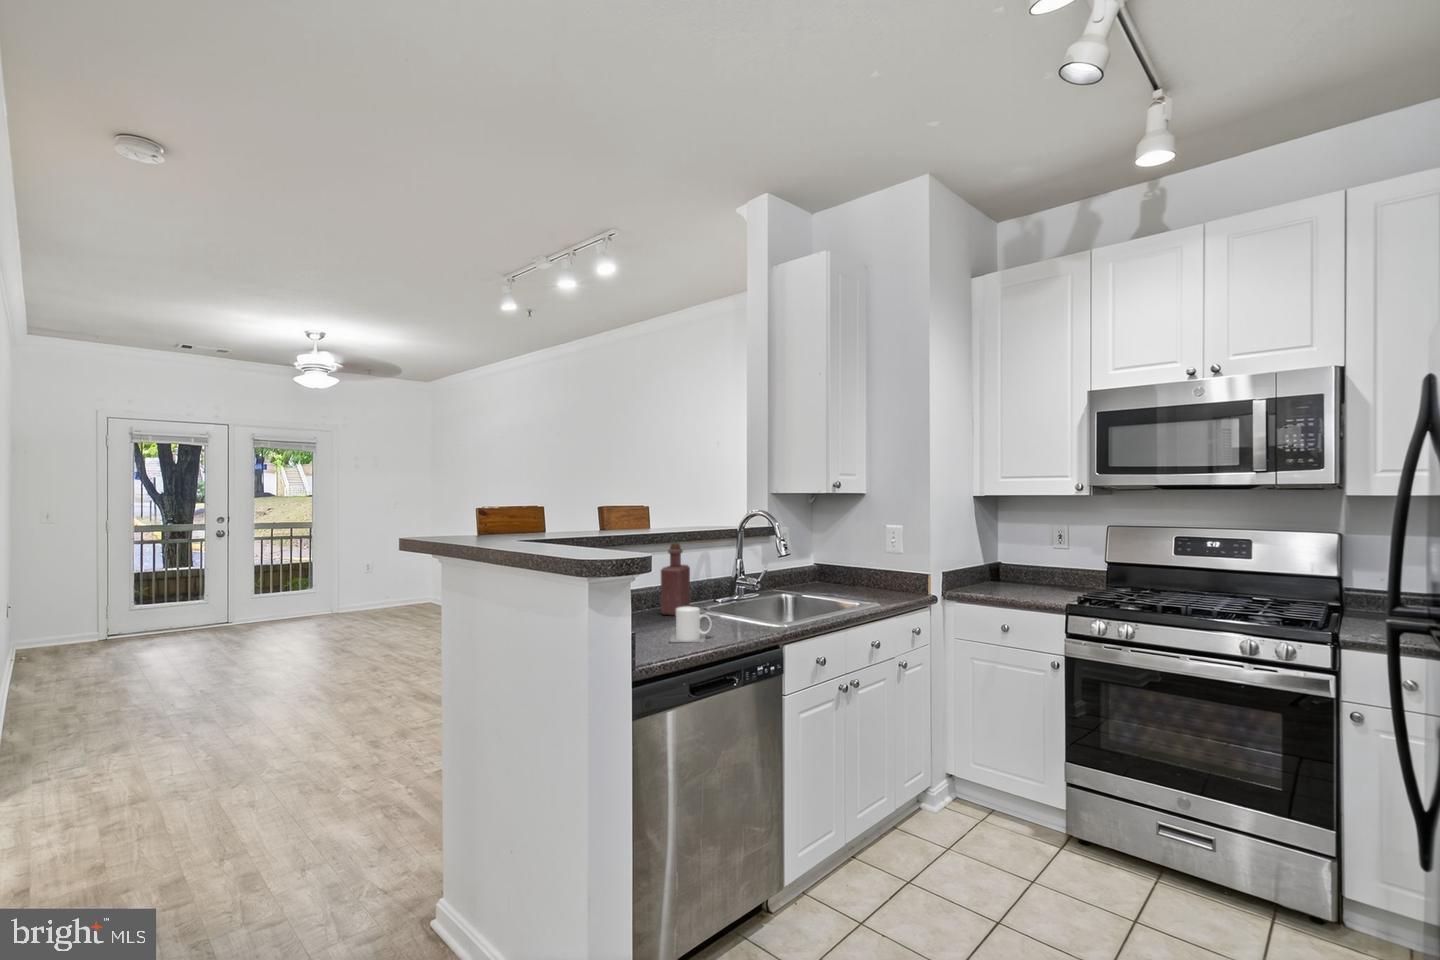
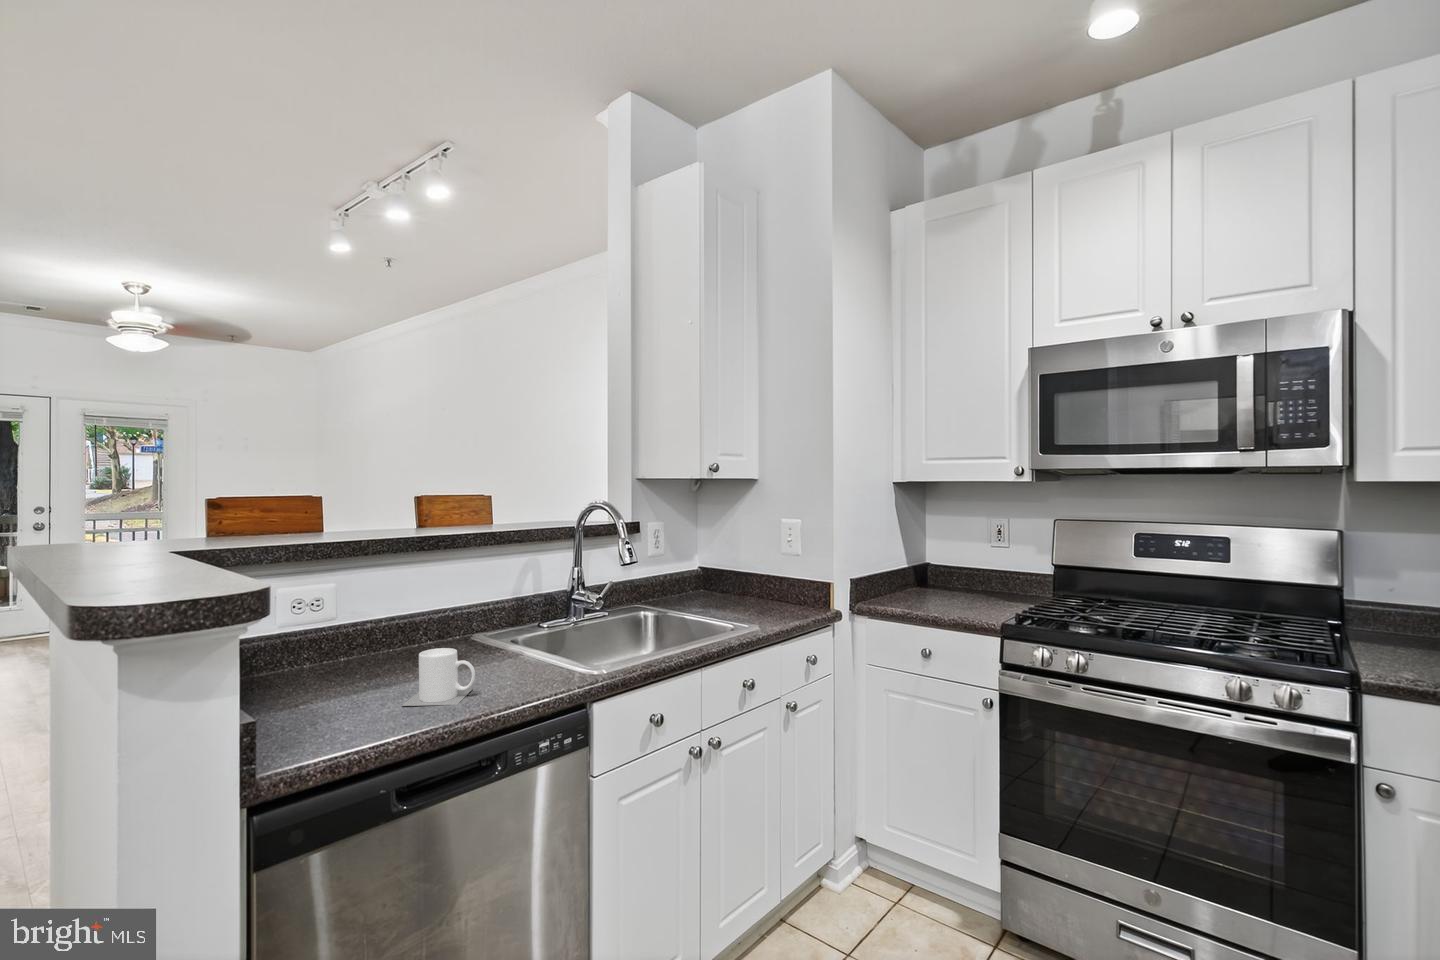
bottle: present [661,543,690,616] -> none [447,549,495,651]

